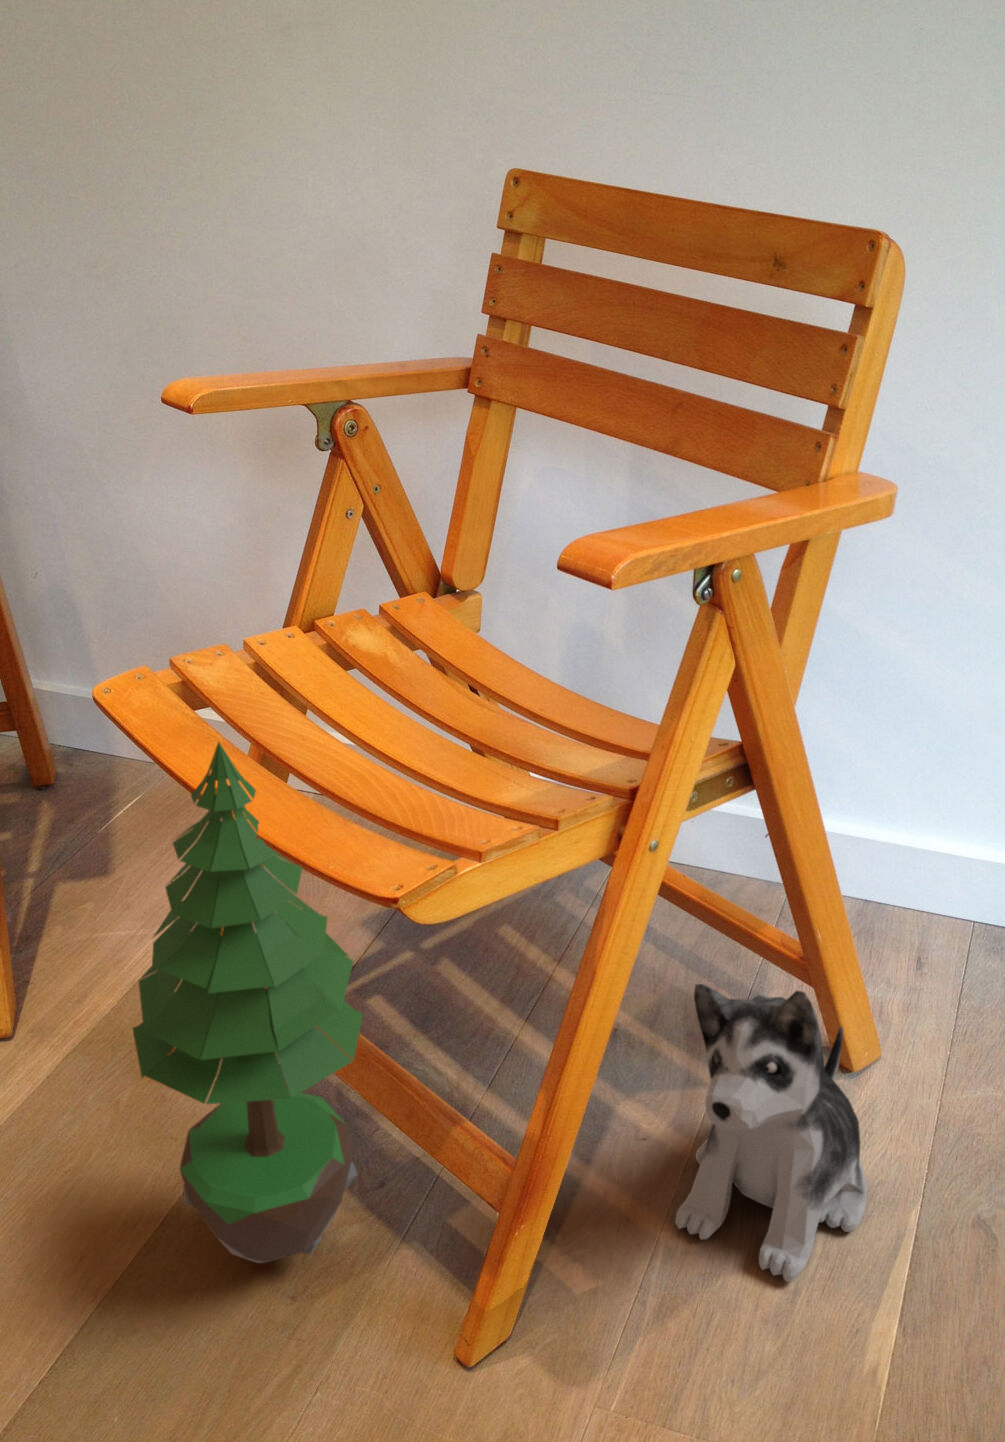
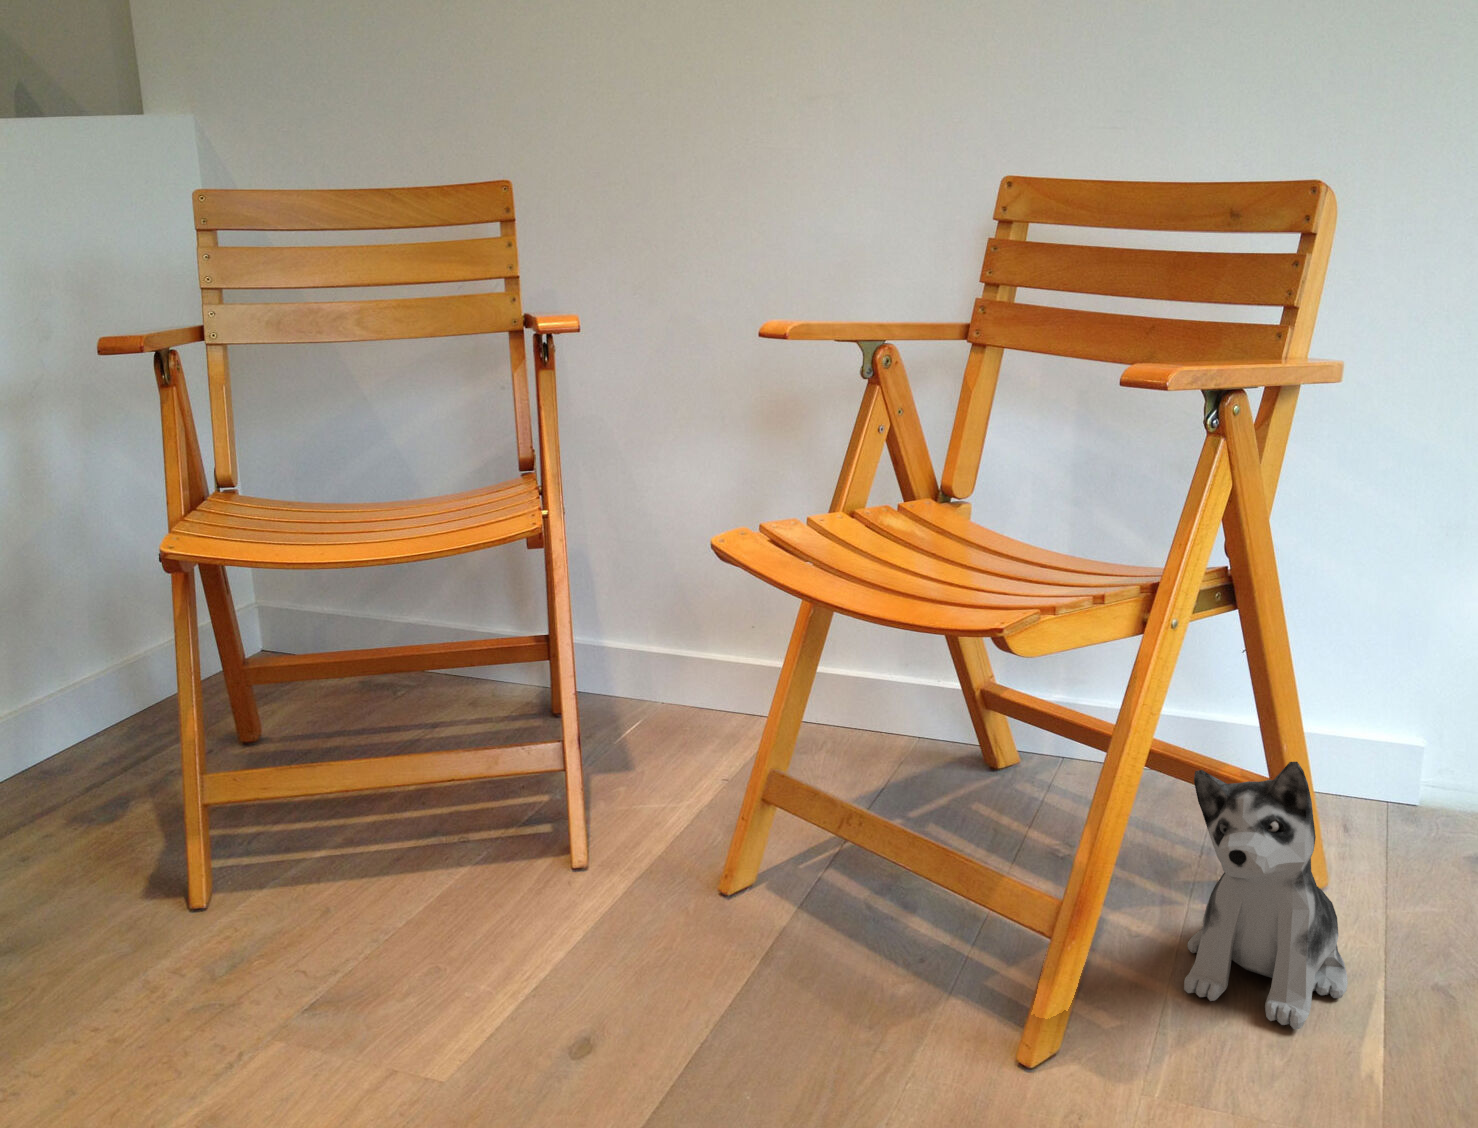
potted tree: present [133,742,363,1263] -> none [751,520,938,1004]

